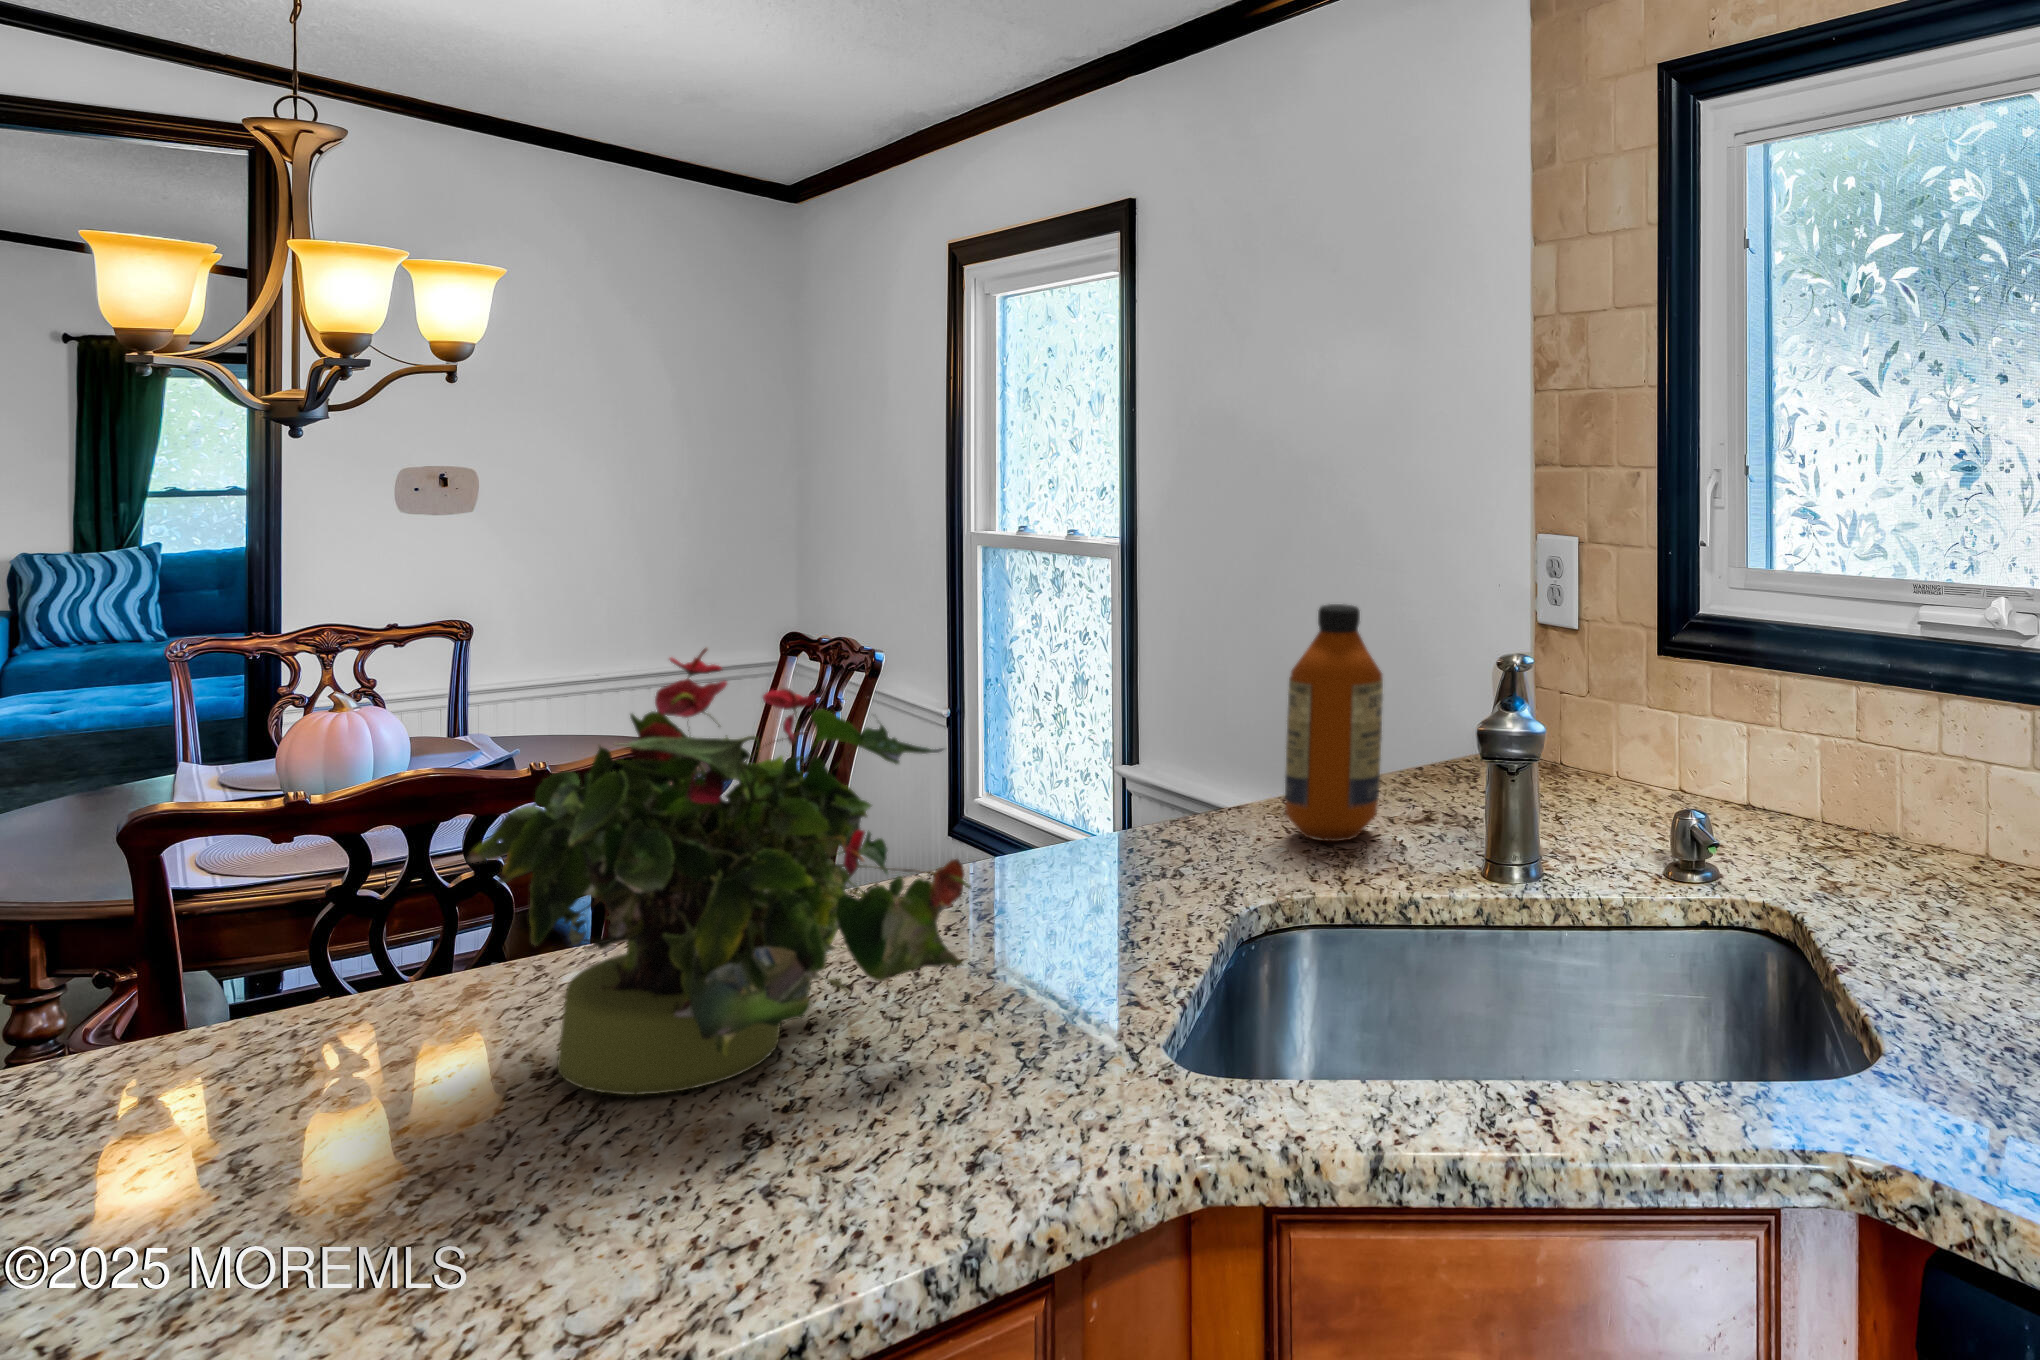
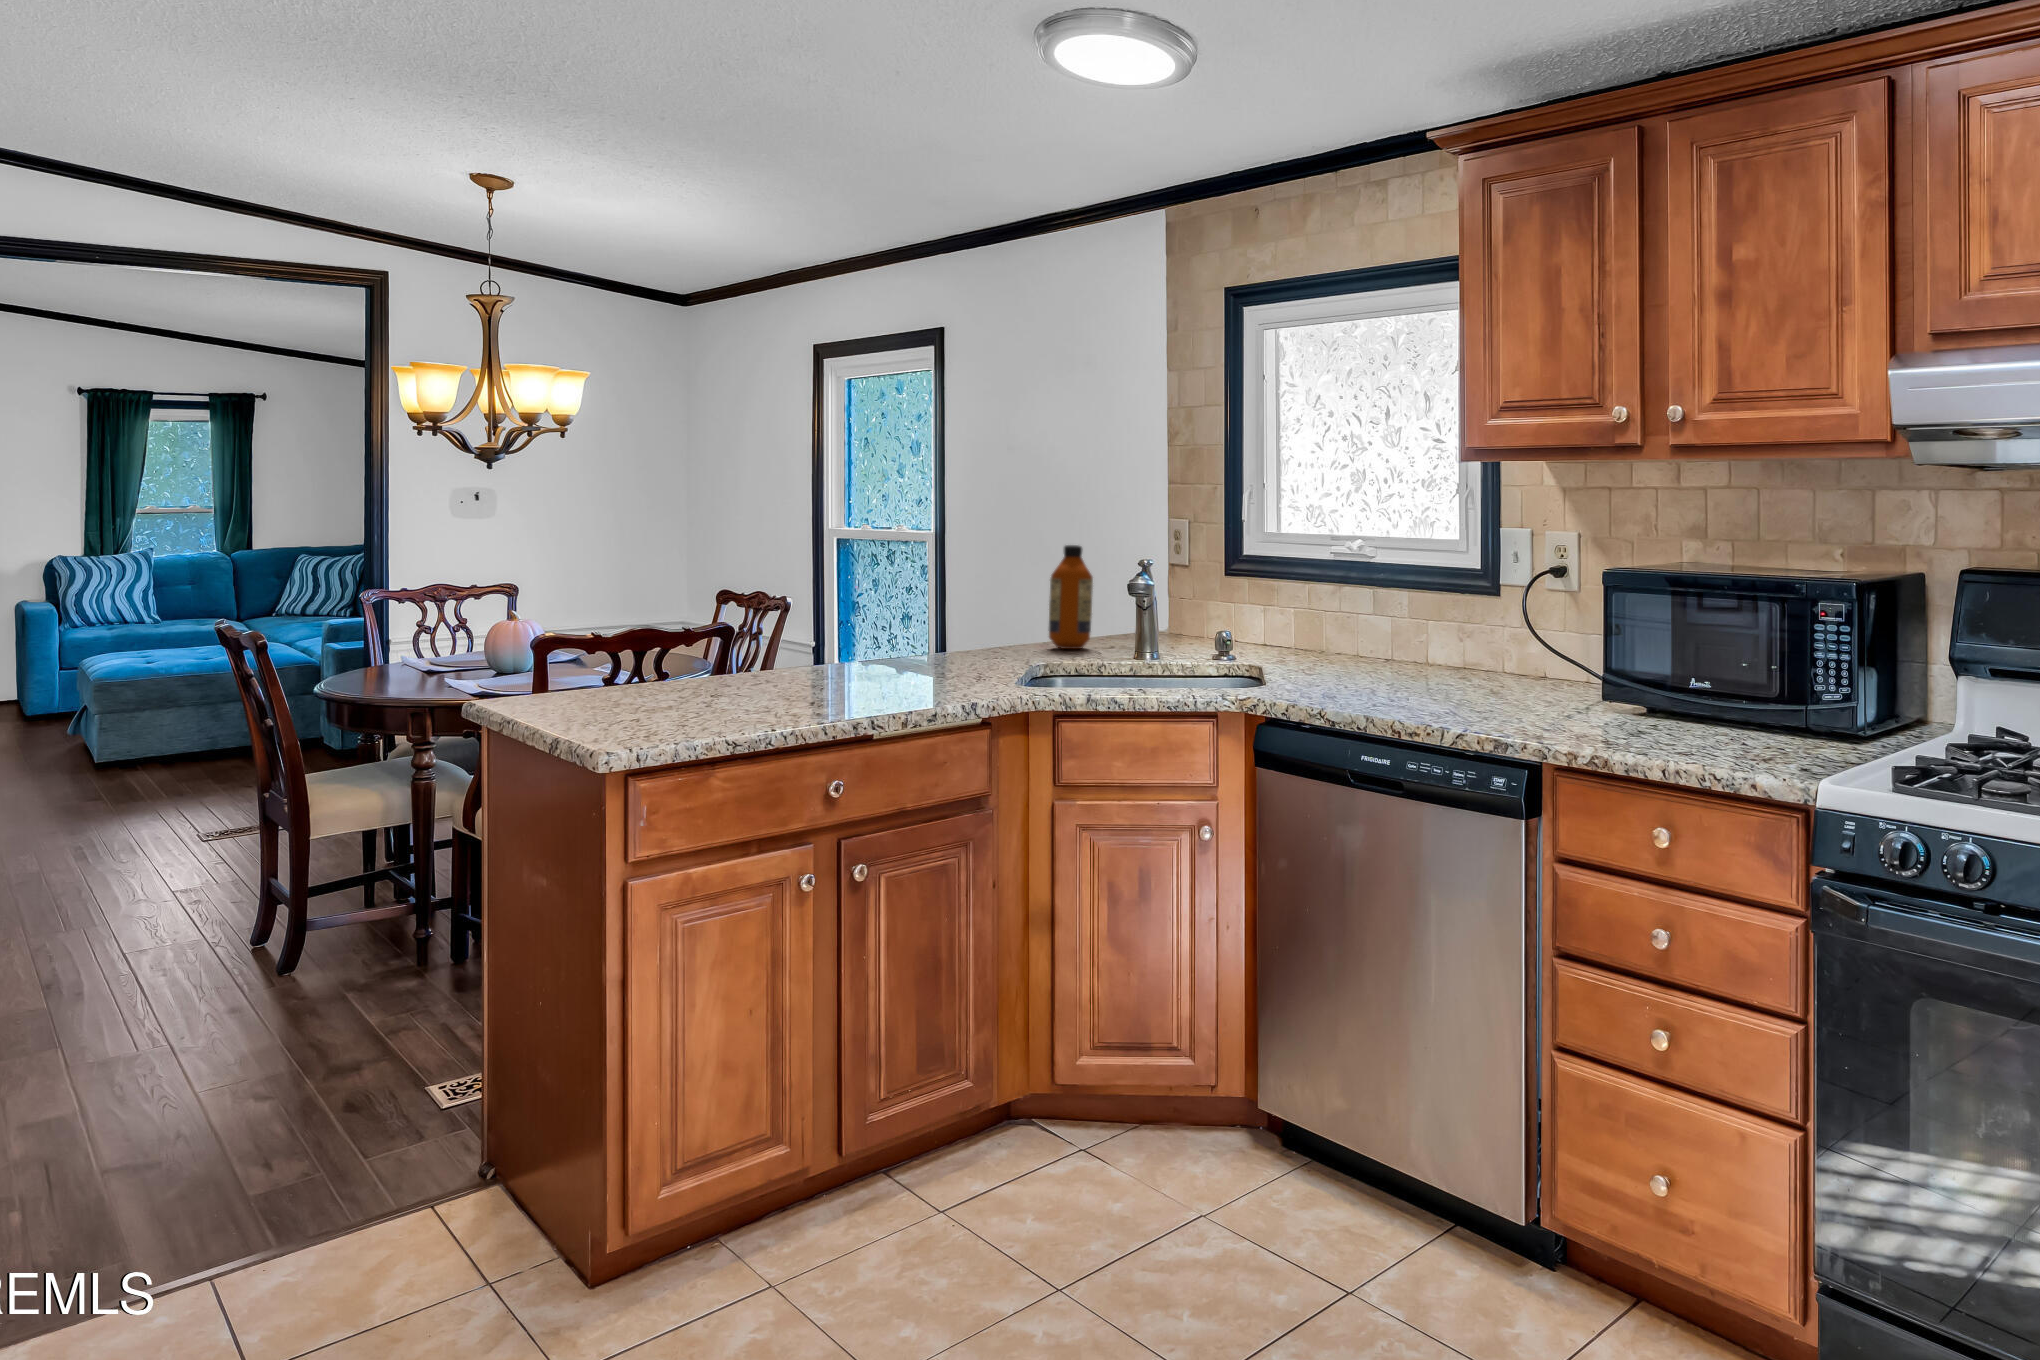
potted plant: present [466,648,971,1095] -> none [789,543,950,682]

